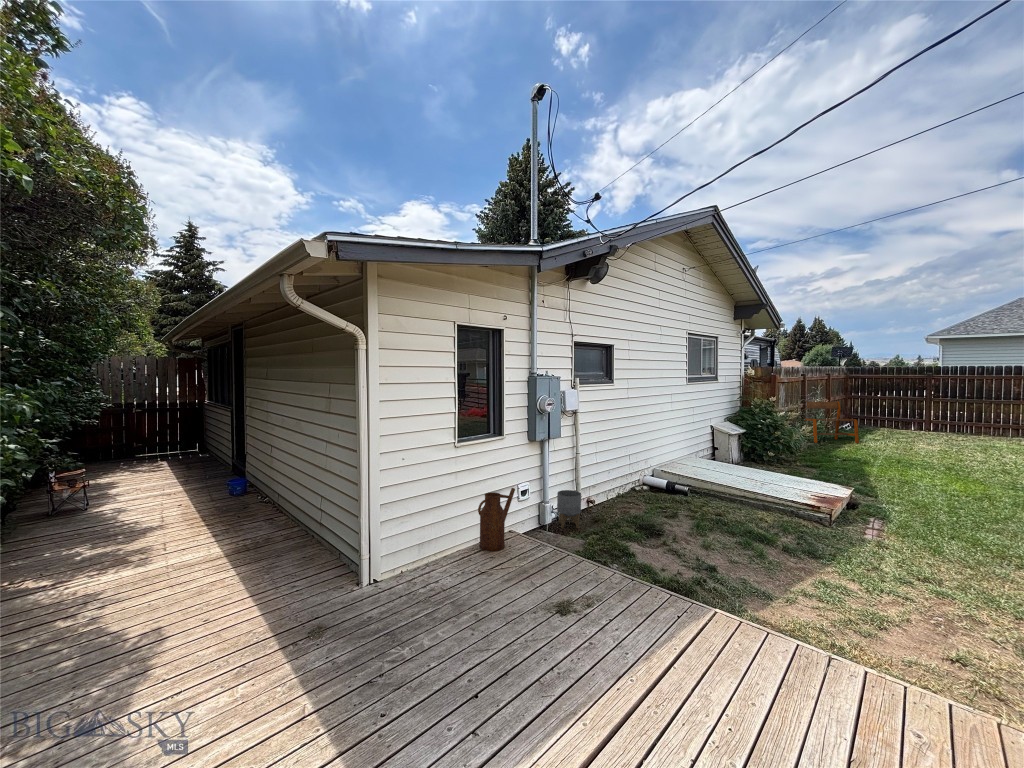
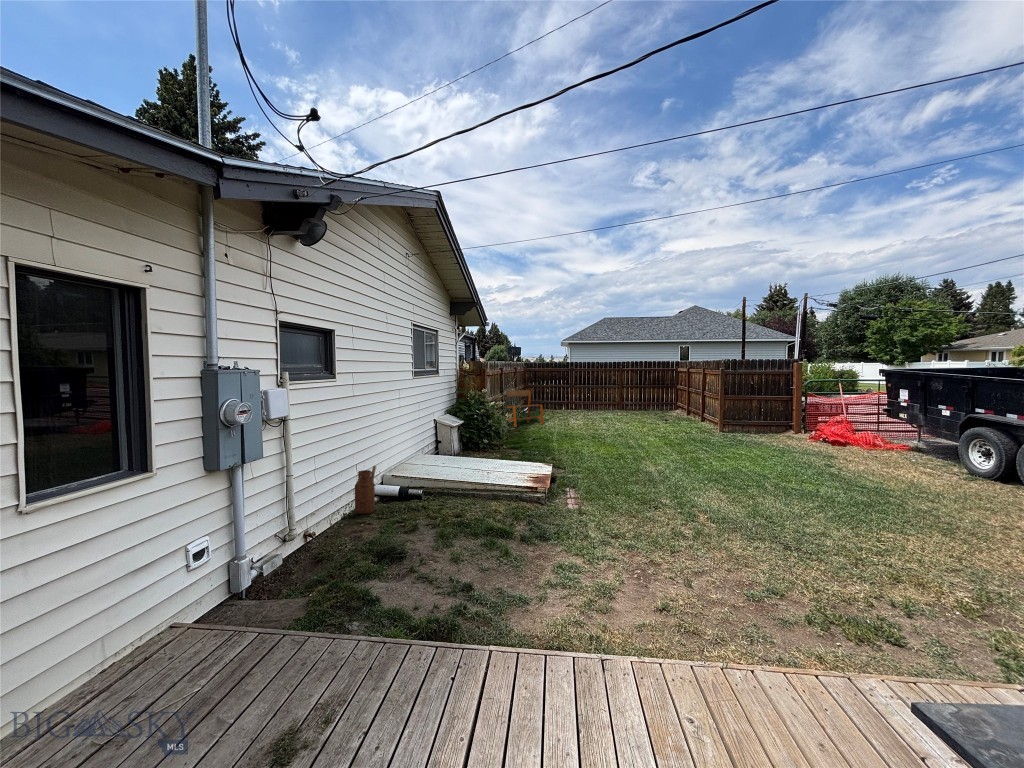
watering can: present [478,488,515,552] -> present [355,466,376,514]
planter: present [557,490,581,529] -> none [258,529,297,588]

